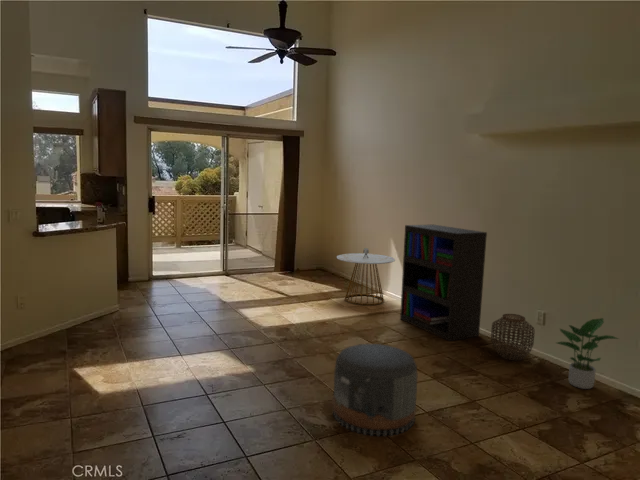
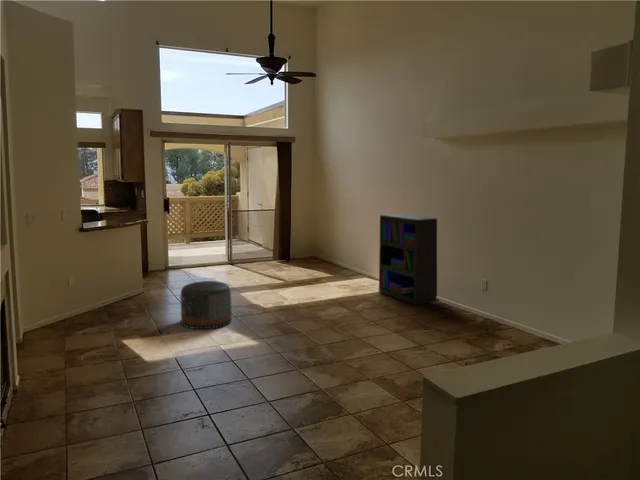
side table: present [337,248,395,305] -> none [326,236,375,283]
woven basket: present [491,314,535,360] -> none [445,280,477,315]
potted plant: present [557,318,618,389] -> none [486,277,530,329]
pouf: present [333,344,418,436] -> present [180,281,232,329]

